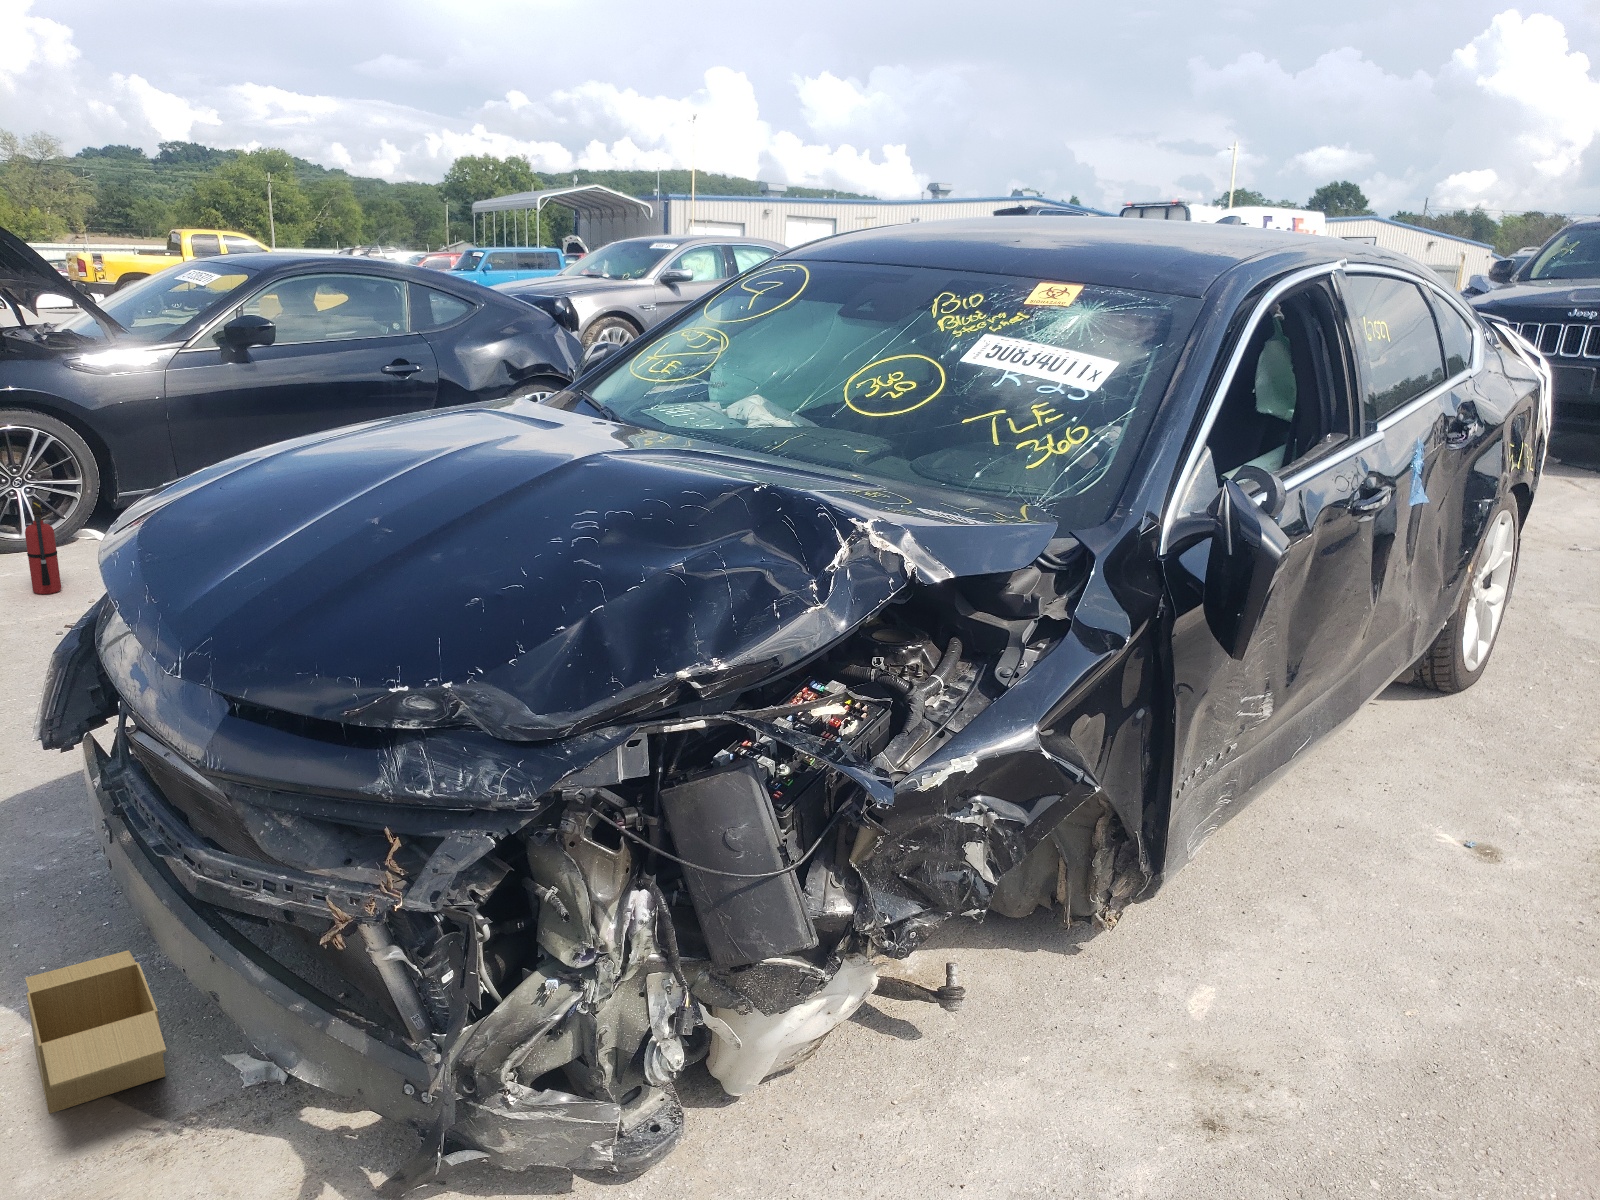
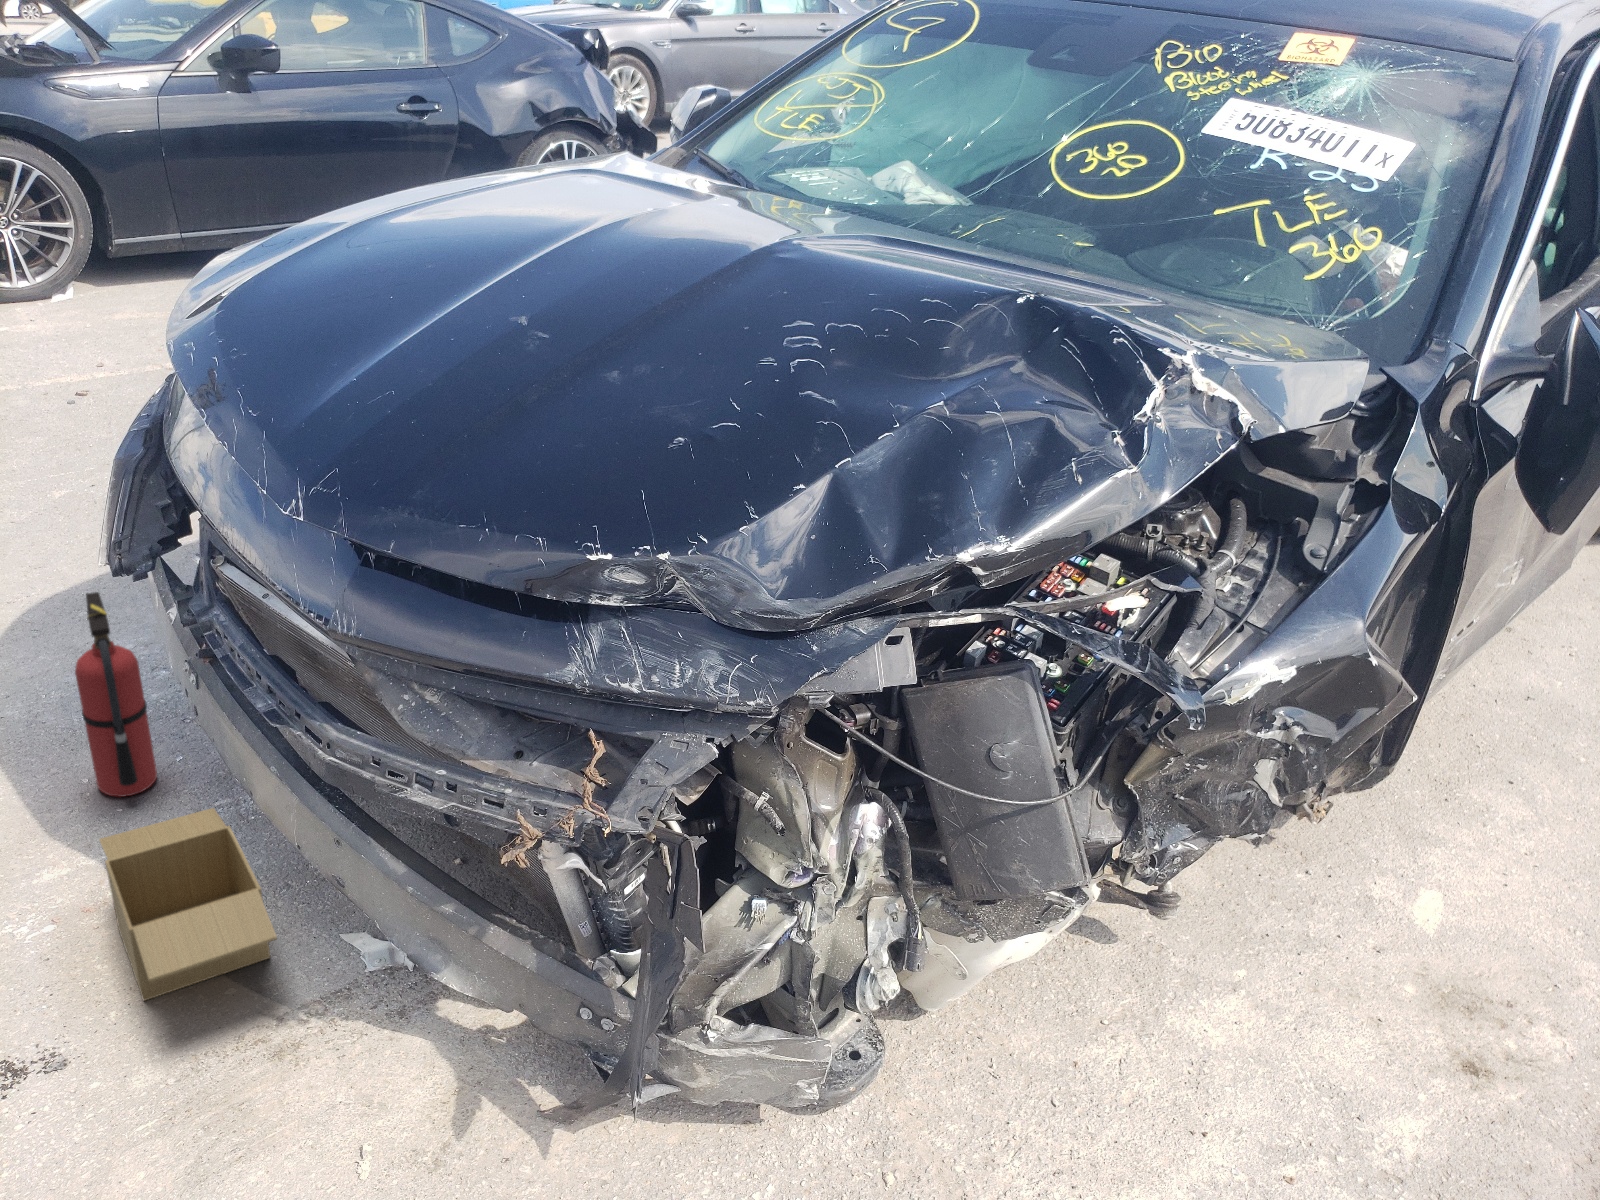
fire extinguisher: present [25,500,61,594] -> present [75,592,157,797]

